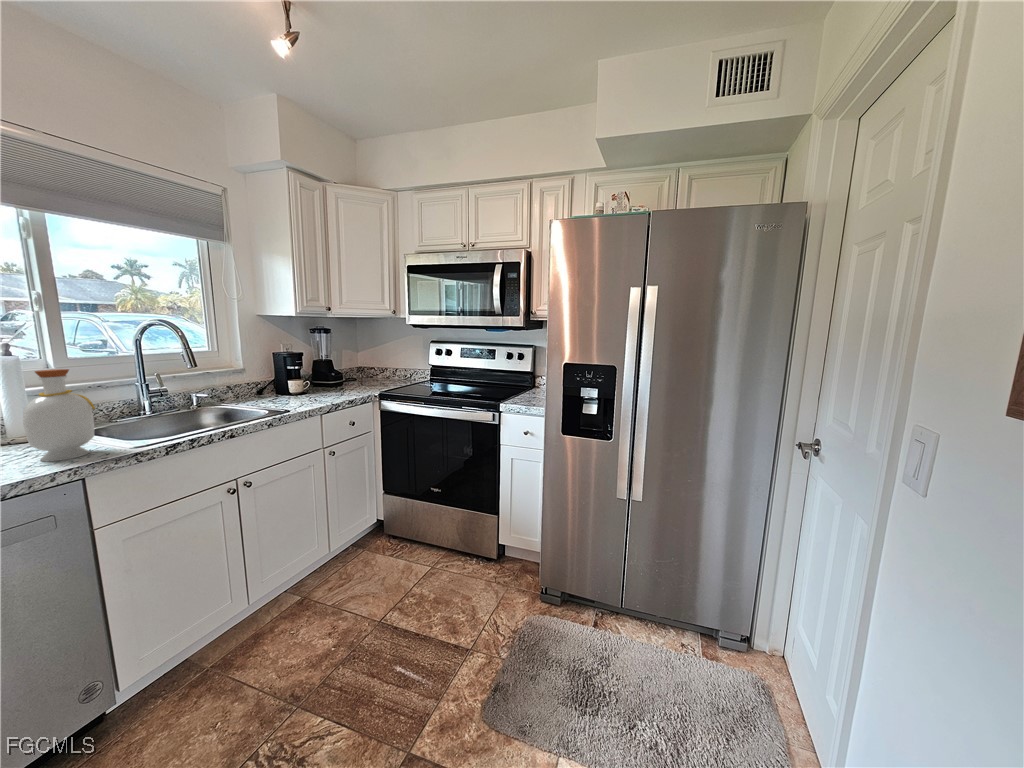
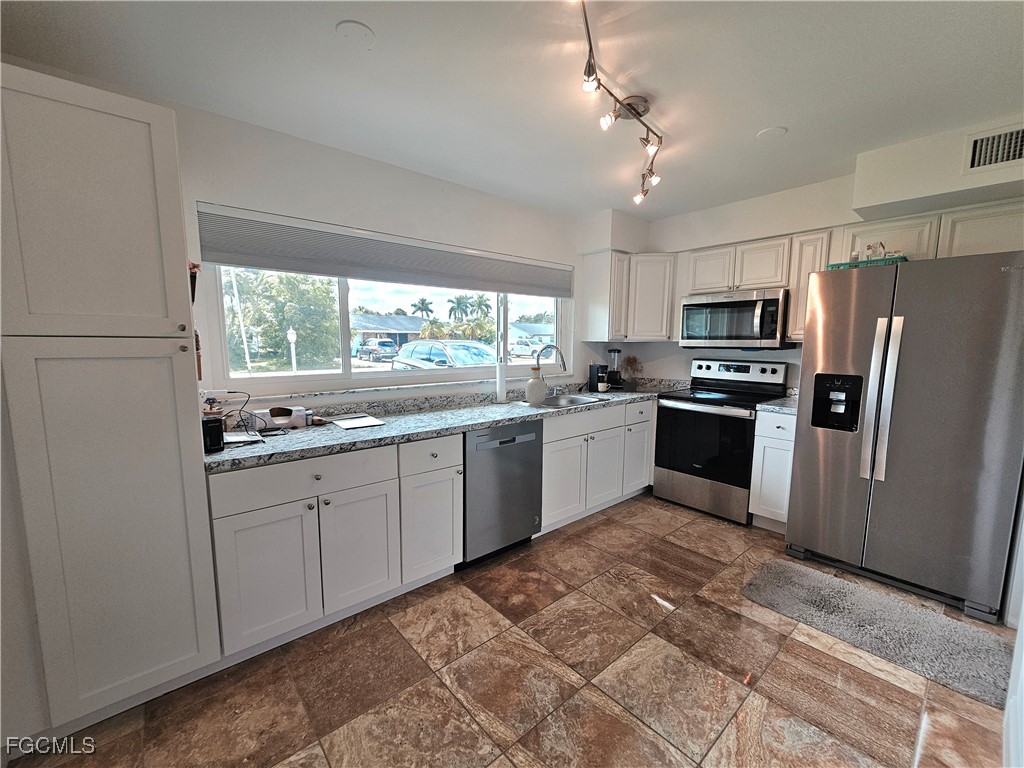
potted plant: none [315,335,363,393] -> present [617,355,643,392]

